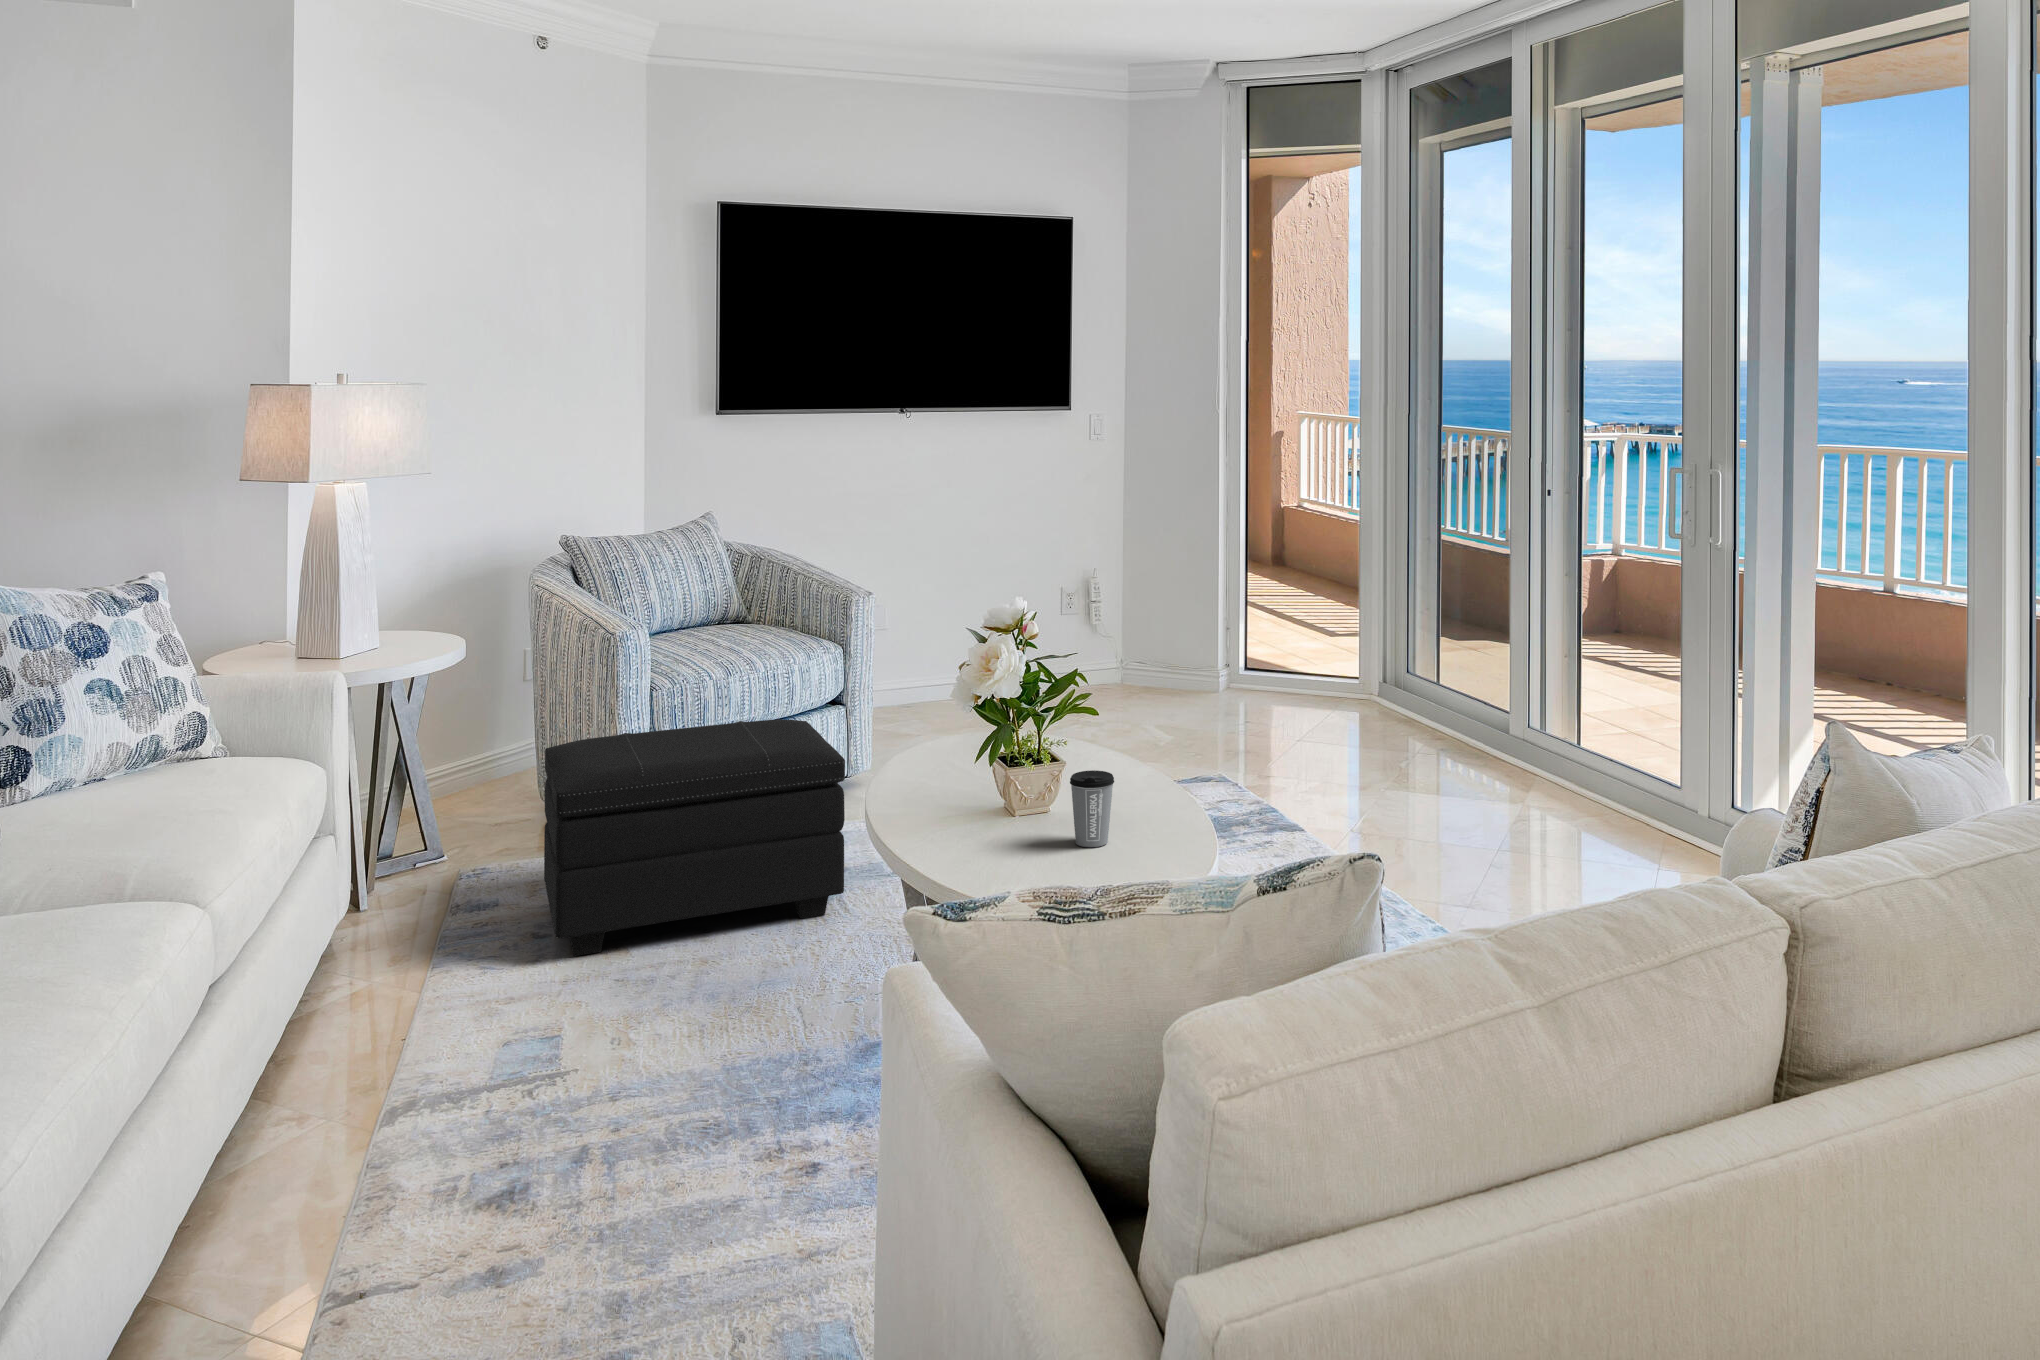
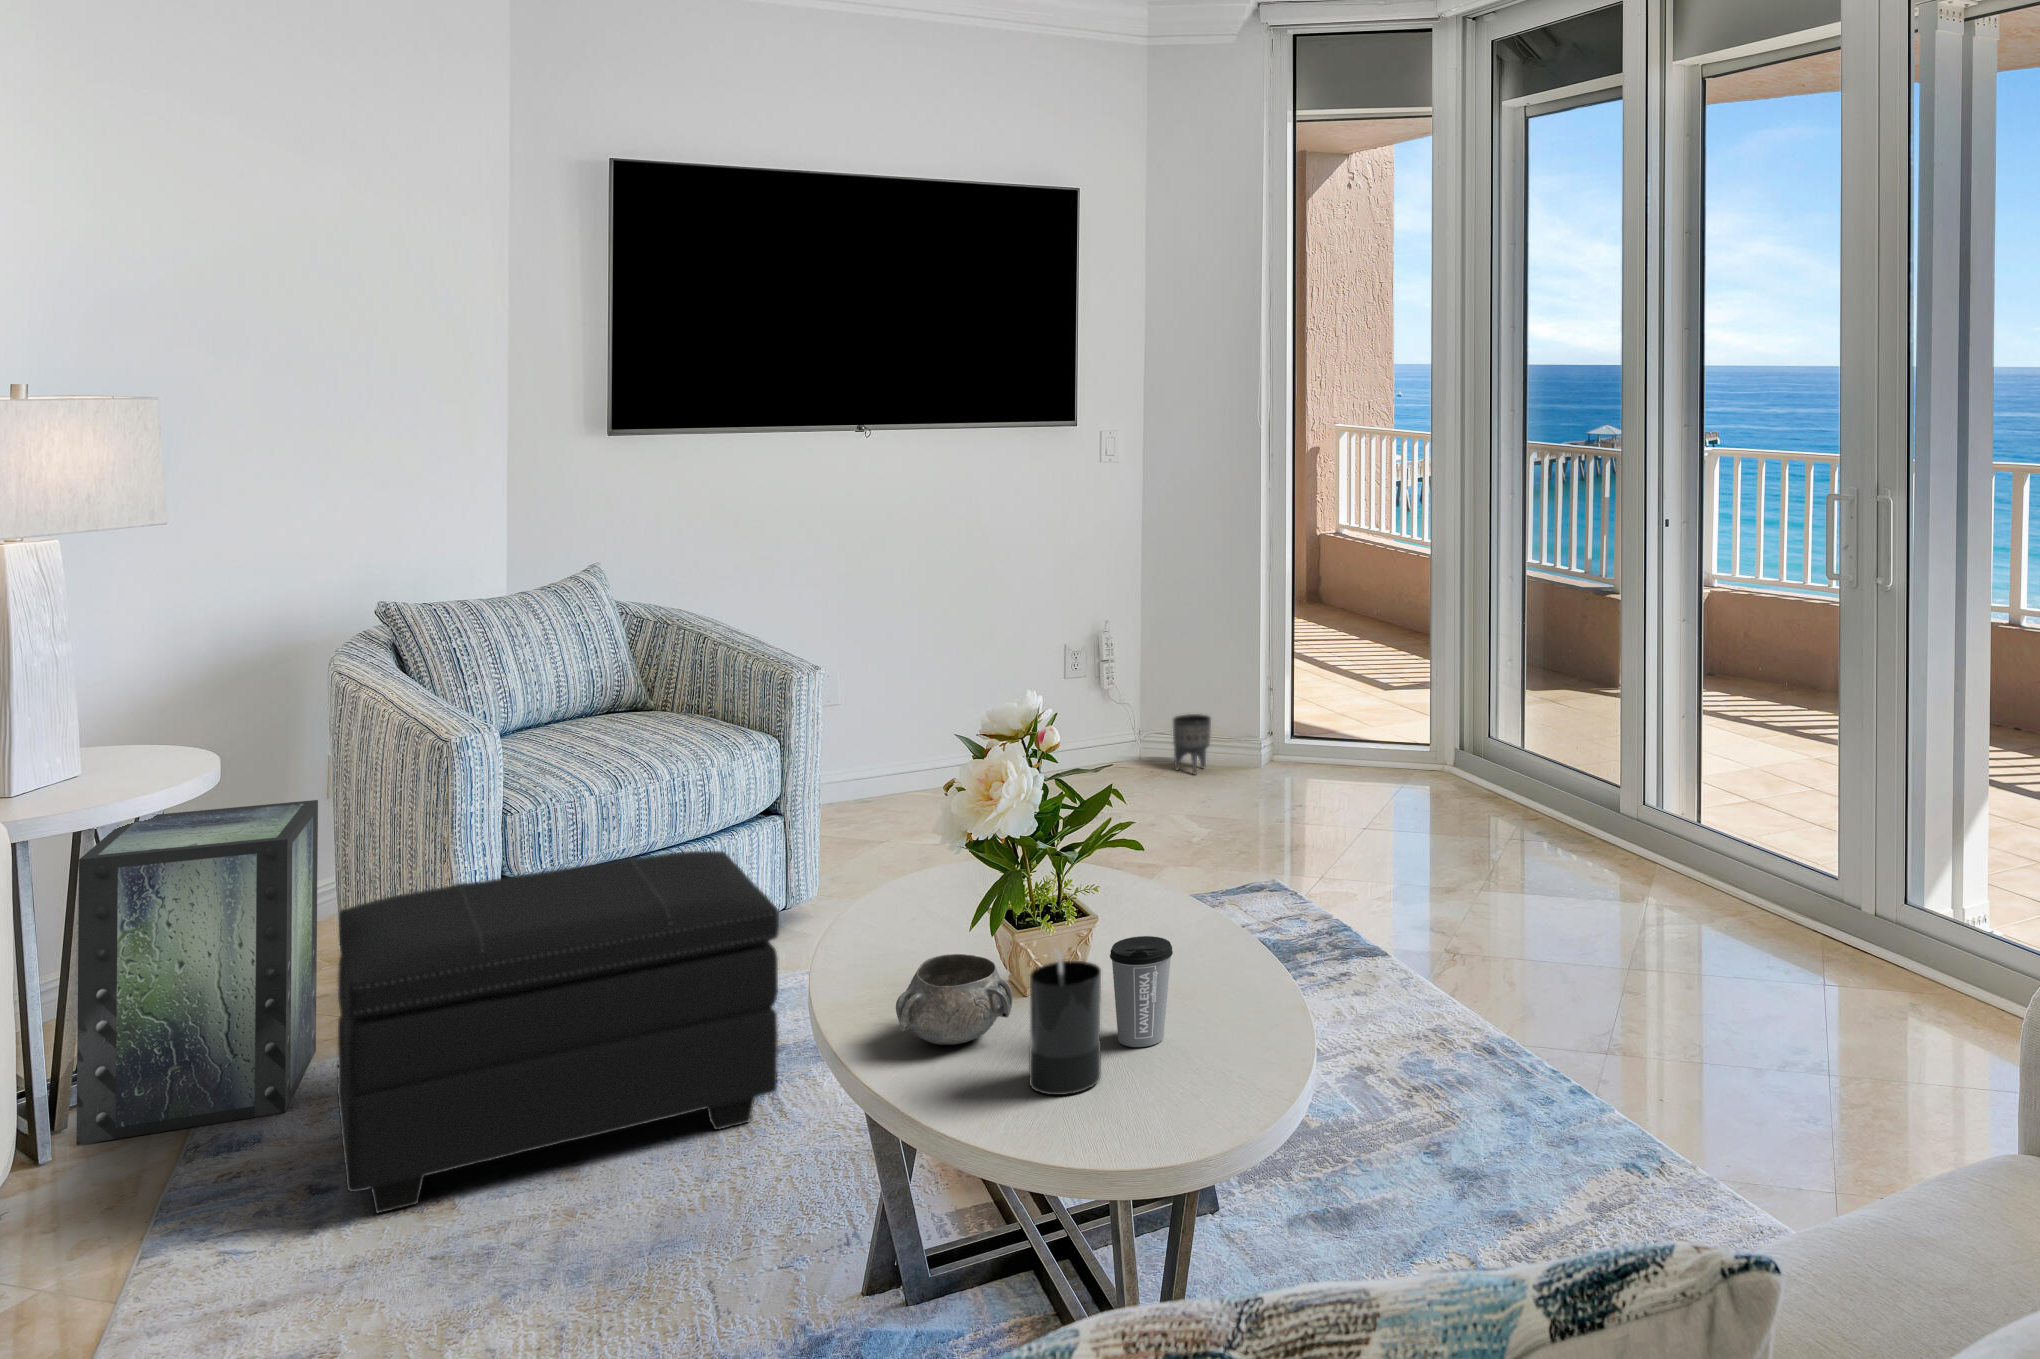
planter: none [1153,644,1184,693] -> present [1173,714,1211,774]
storage box: none [375,674,527,905] -> present [76,800,318,1145]
candle: none [1011,772,1061,872] -> present [1029,949,1101,1095]
decorative bowl: none [922,778,1002,840] -> present [896,954,1013,1045]

